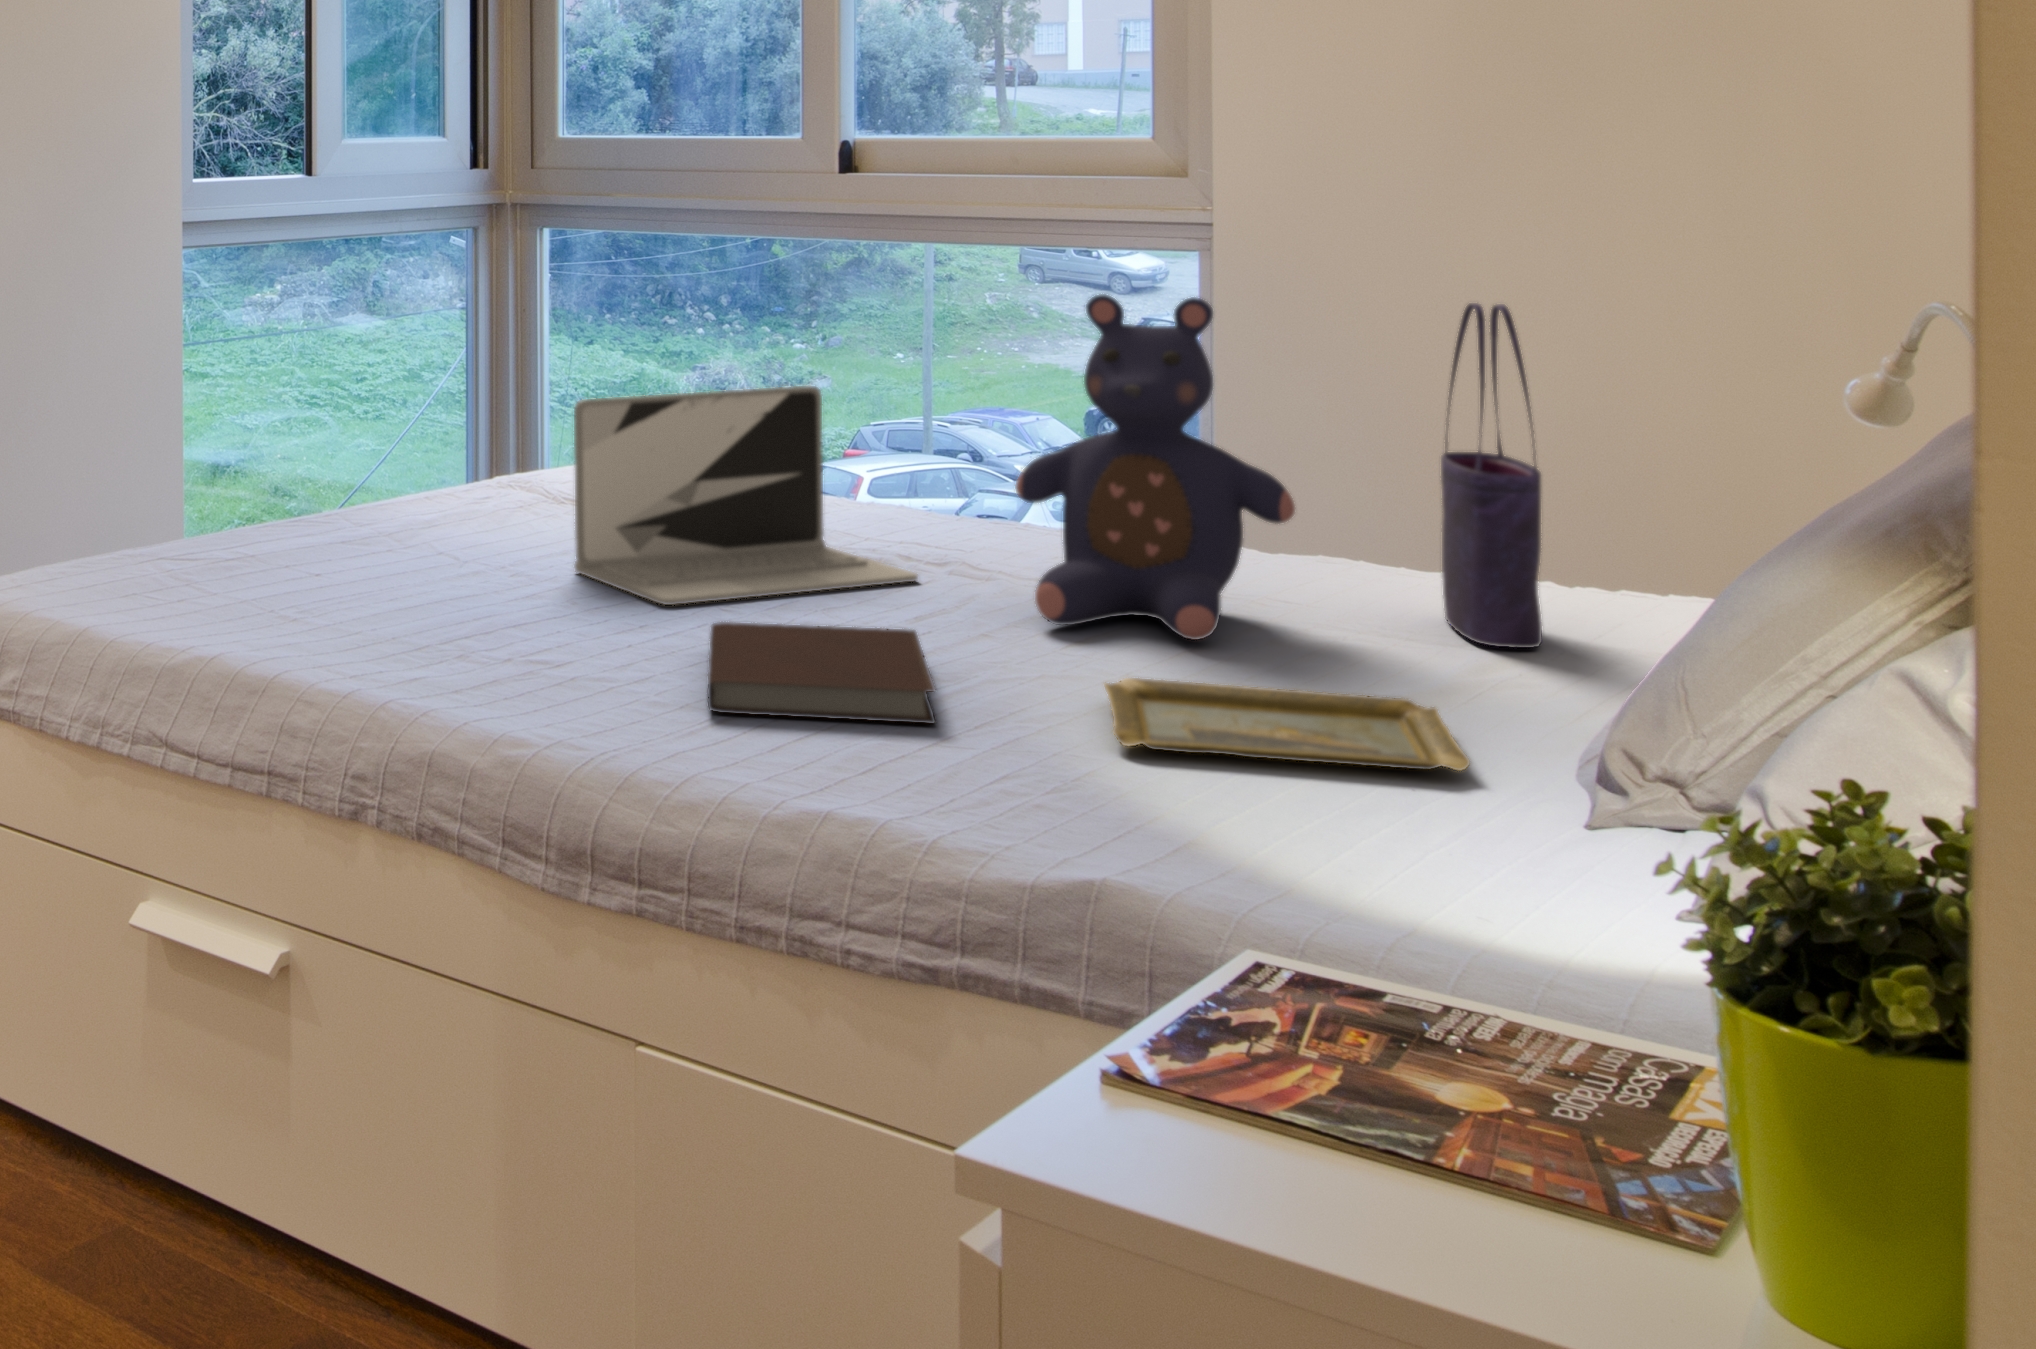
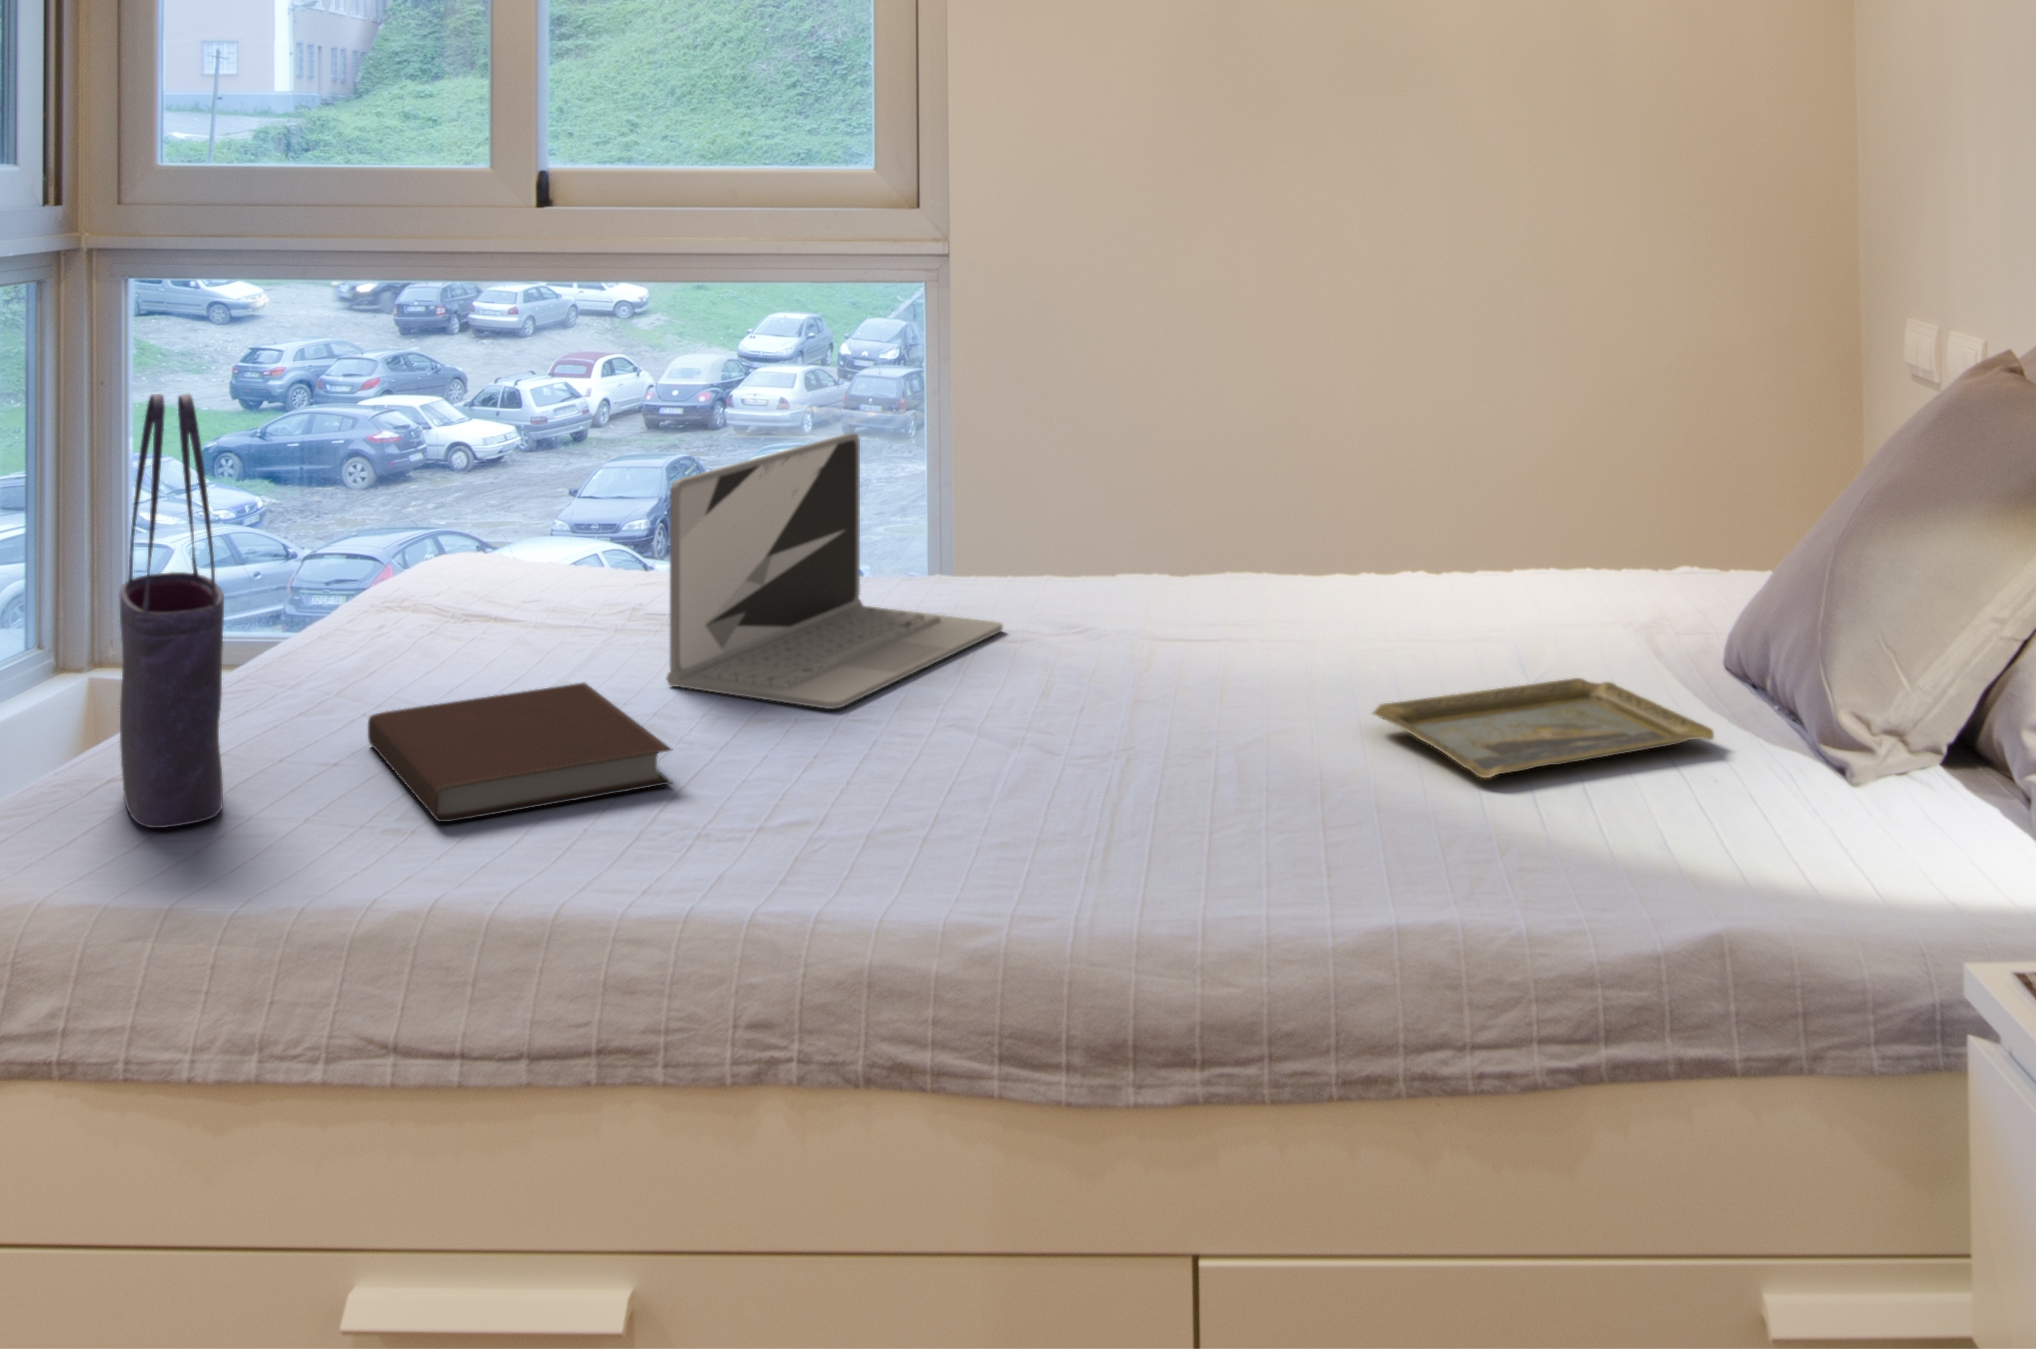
teddy bear: present [1015,294,1295,640] -> none [1105,318,1353,656]
tote bag: present [1441,303,1542,648] -> present [120,394,224,828]
notebook: present [708,622,936,724] -> present [368,682,671,822]

